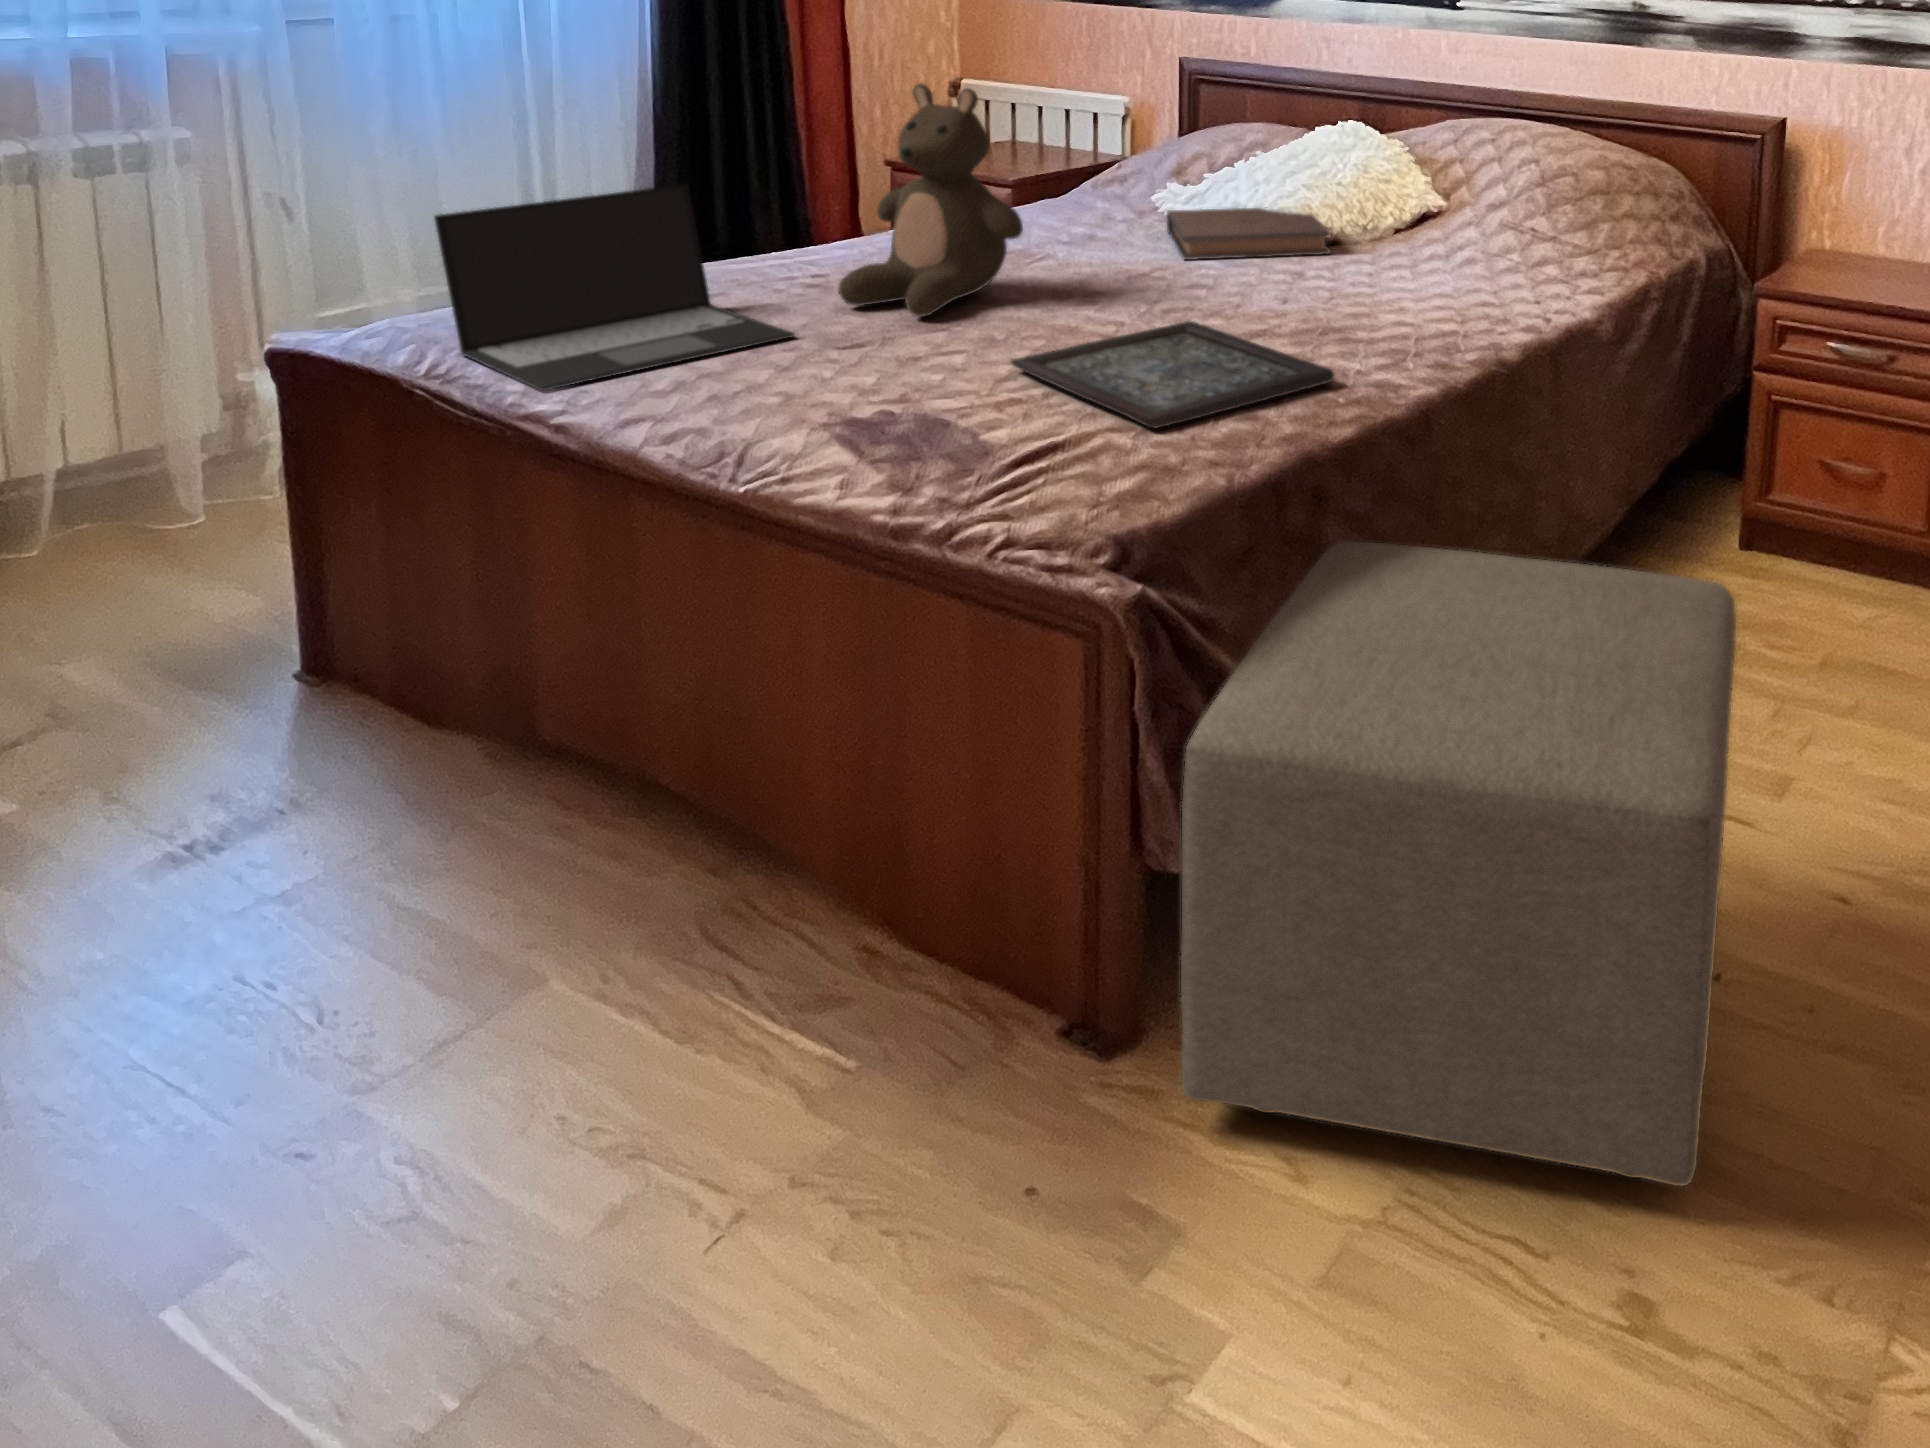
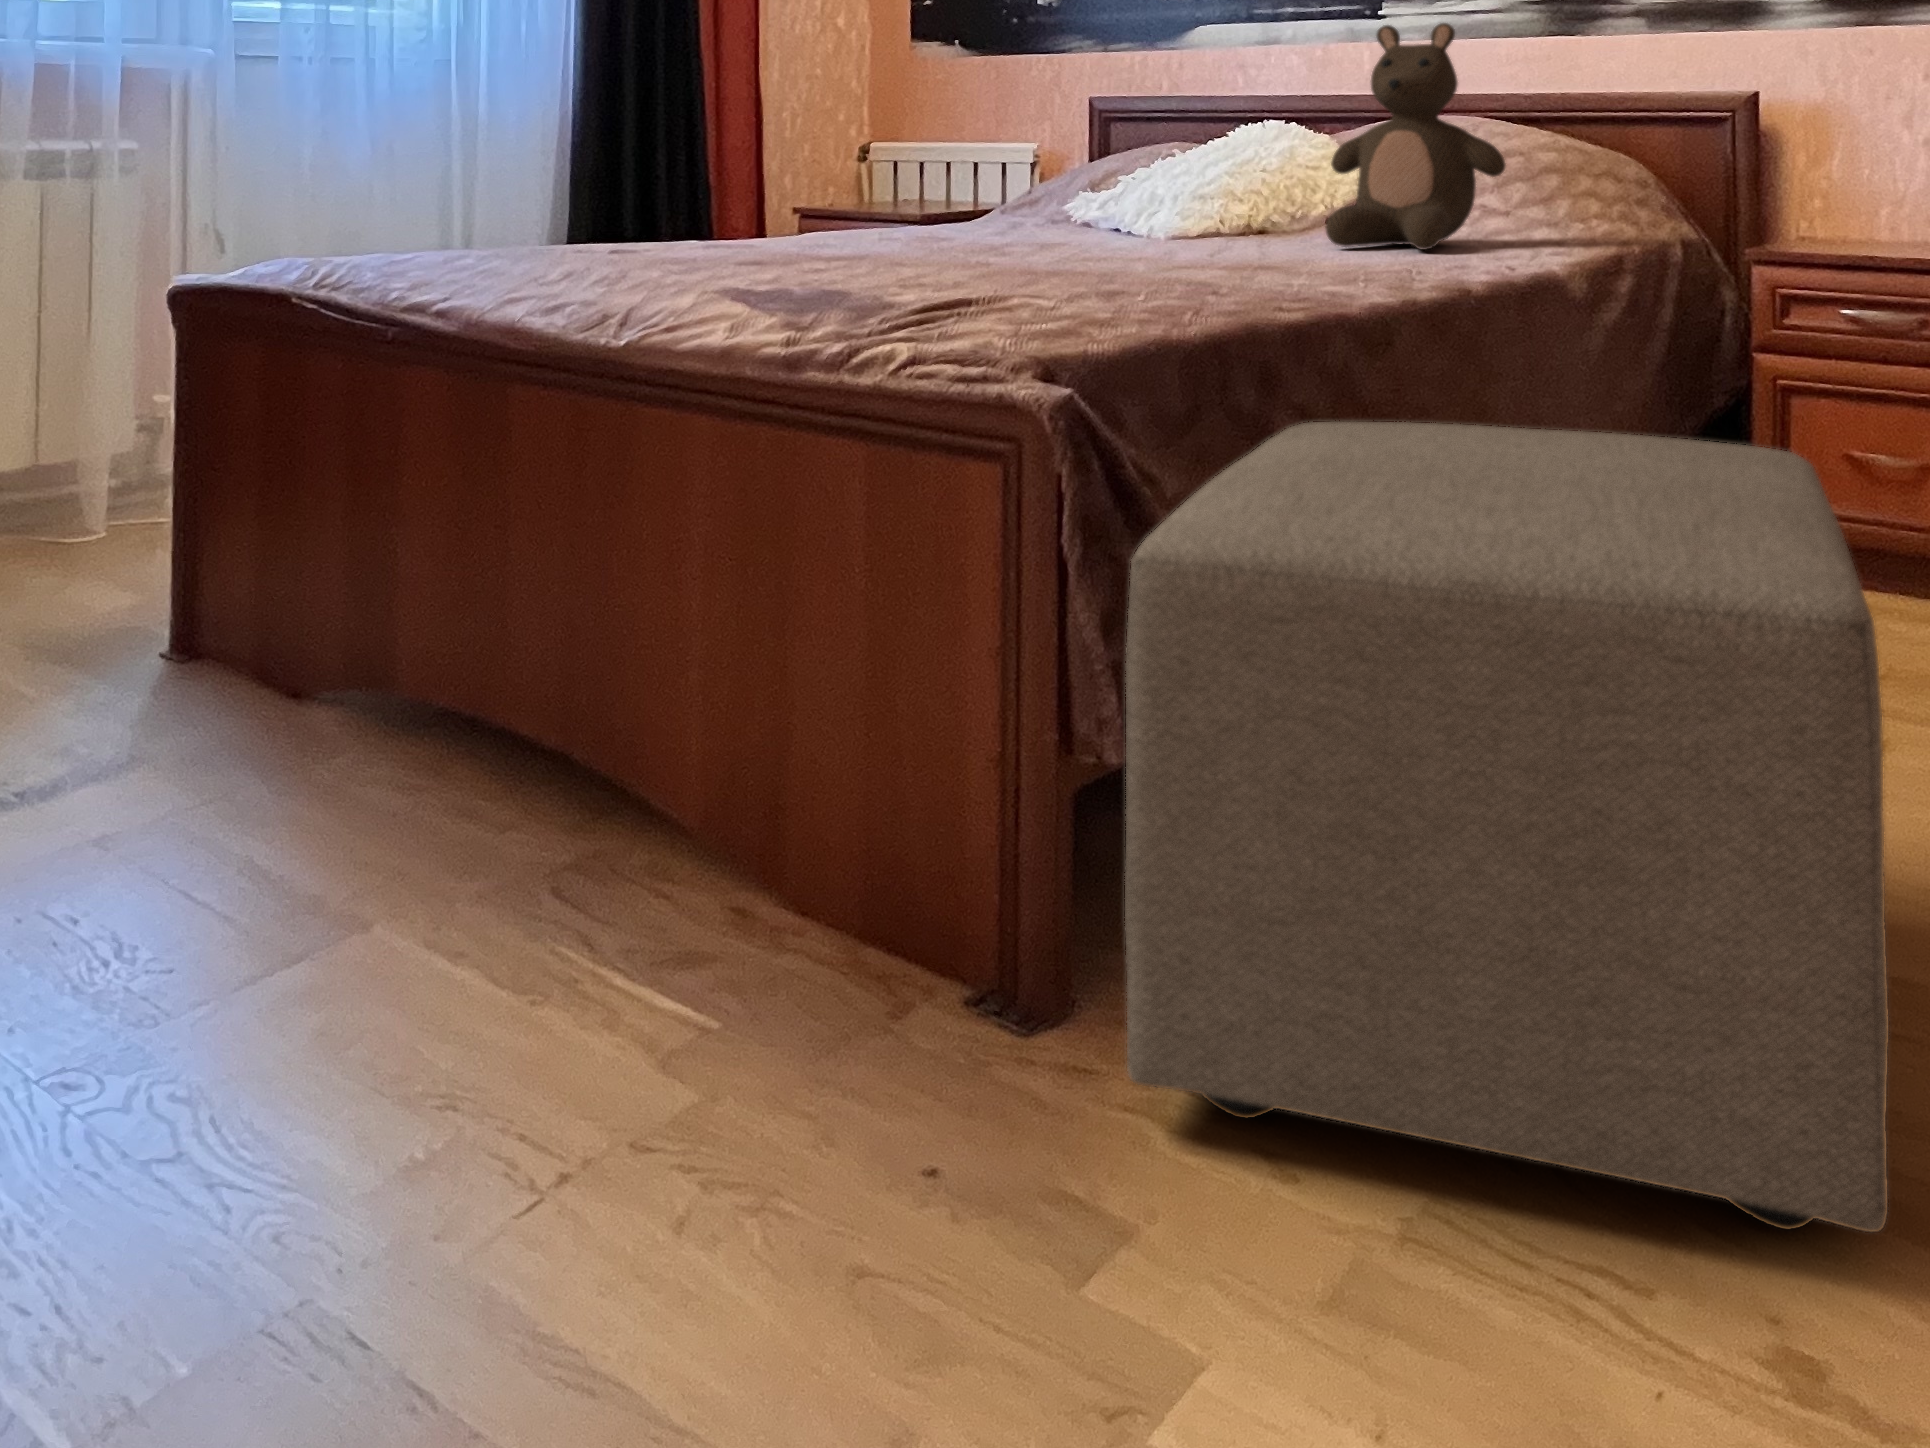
stuffed bear: present [839,83,1023,317] -> present [1325,23,1506,250]
laptop: present [434,184,795,391] -> none [337,124,689,286]
book: present [1167,208,1331,260] -> none [1078,201,1257,236]
tray: present [1011,321,1335,428] -> none [916,248,1280,299]

